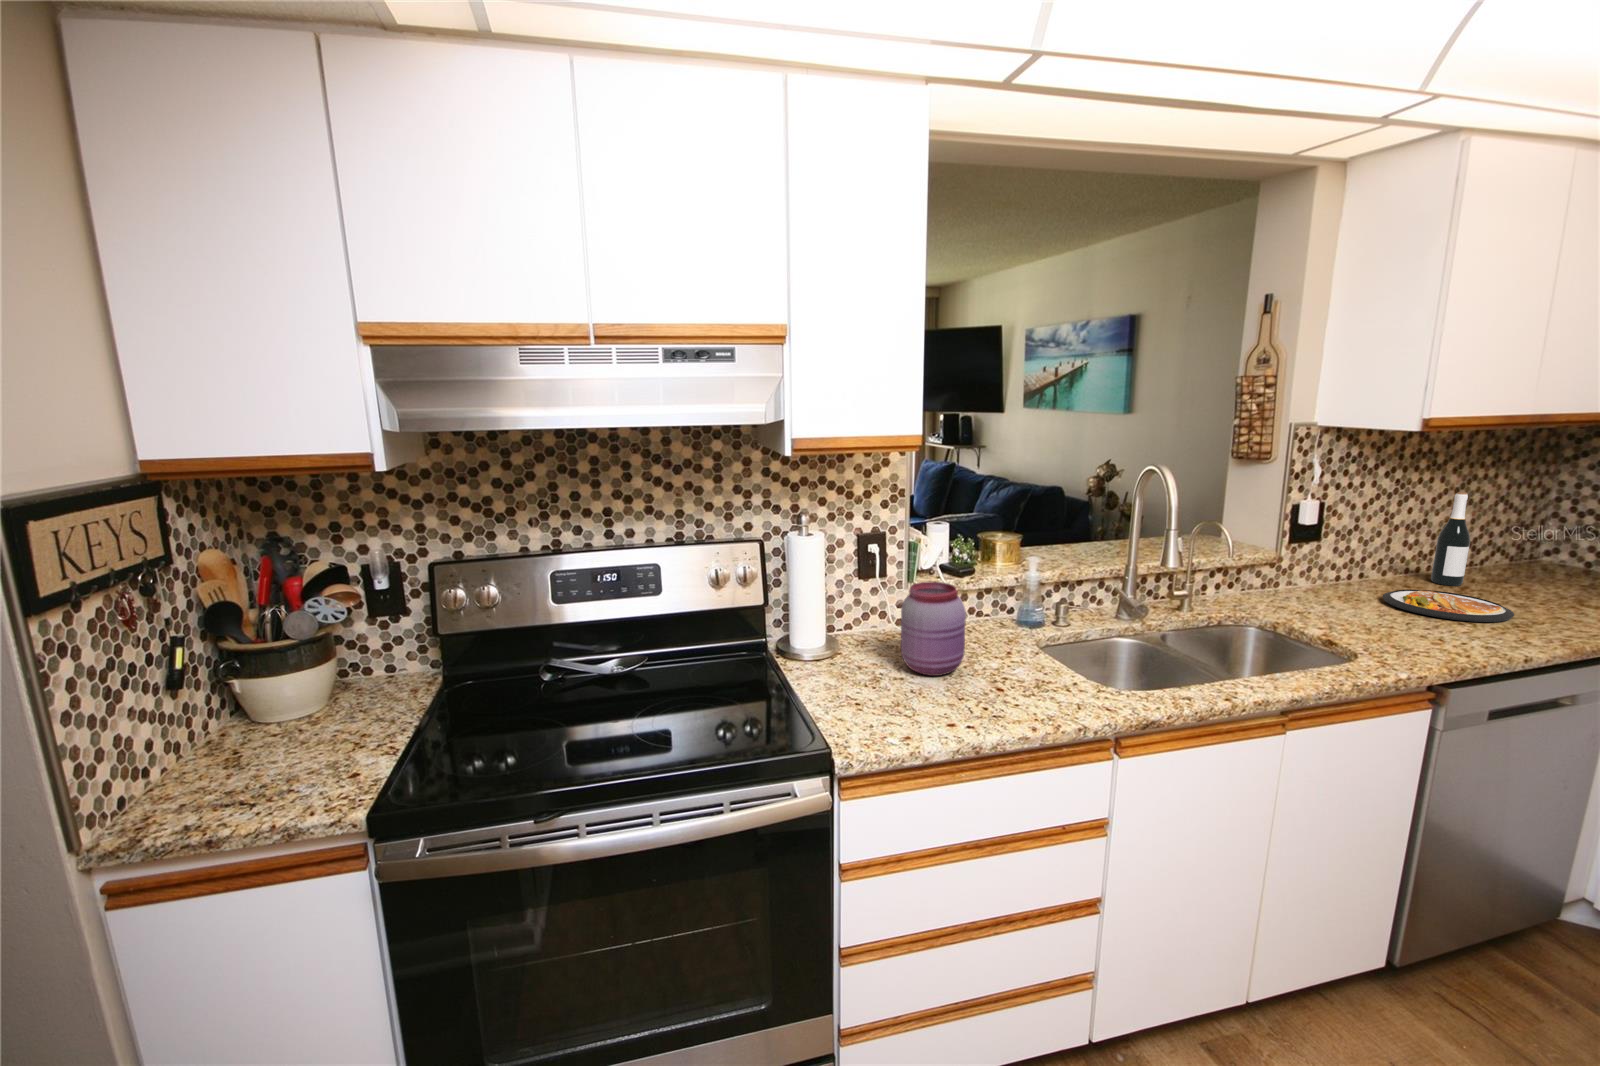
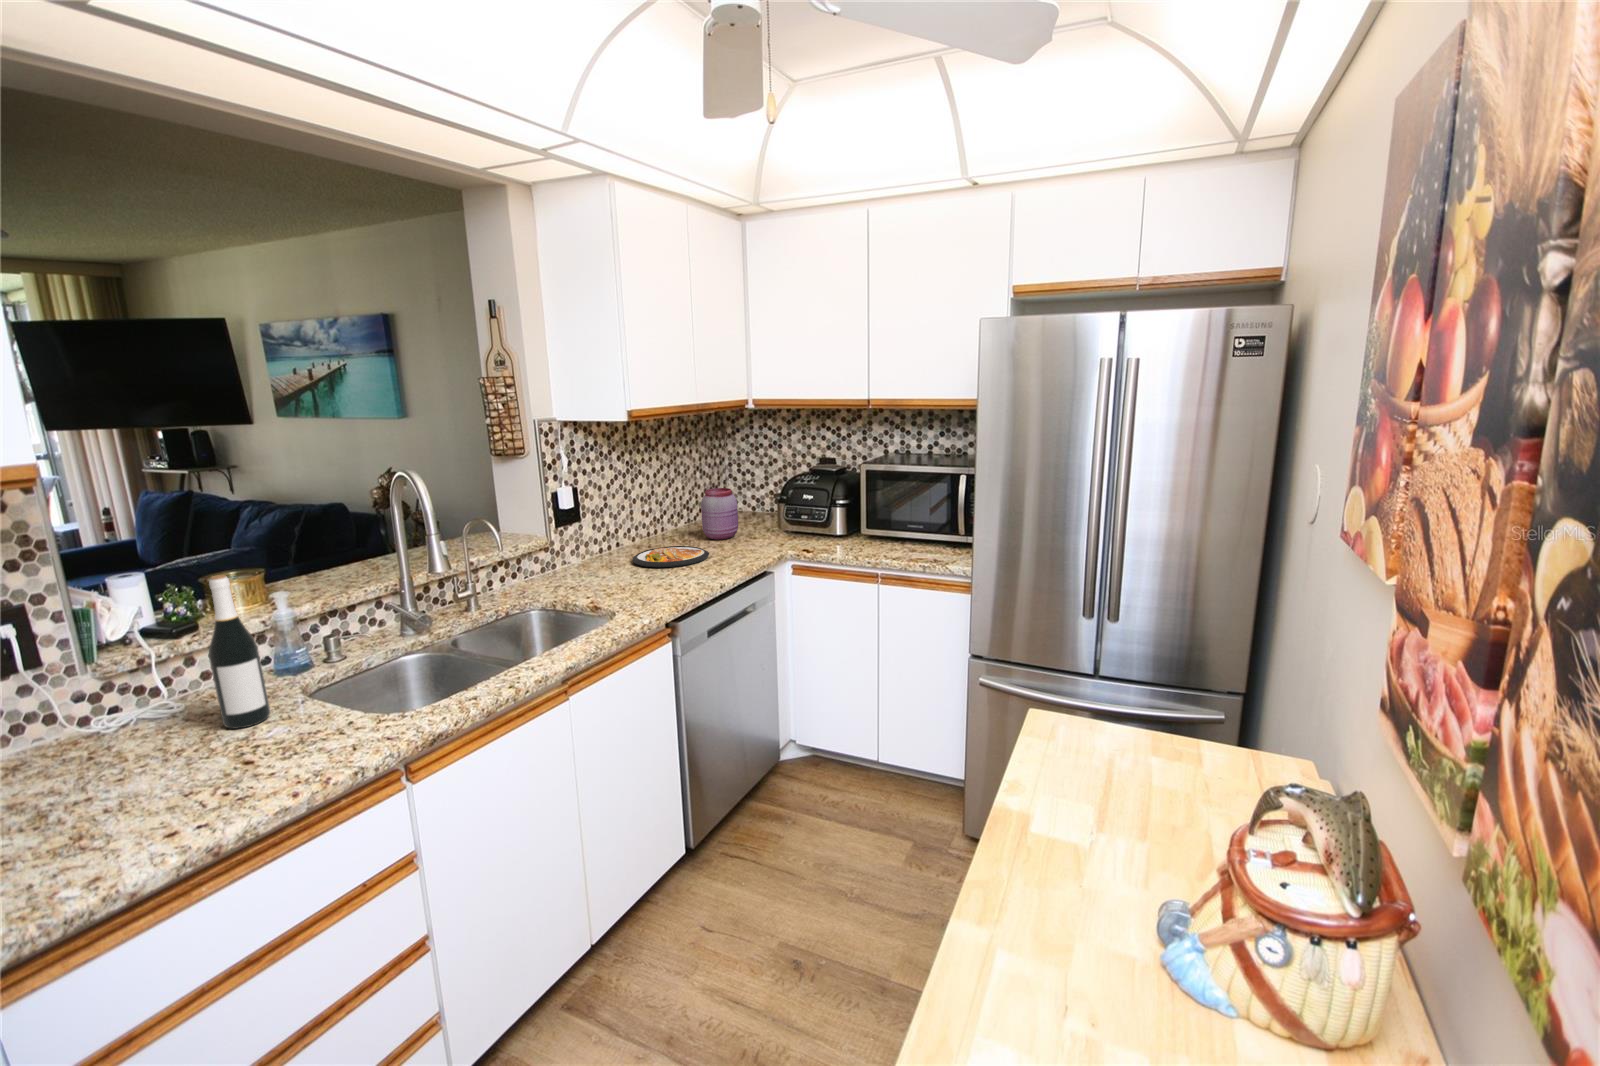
wine bottle: present [1431,492,1470,586] -> present [209,575,270,729]
jar: present [901,582,966,676] -> present [701,488,738,540]

